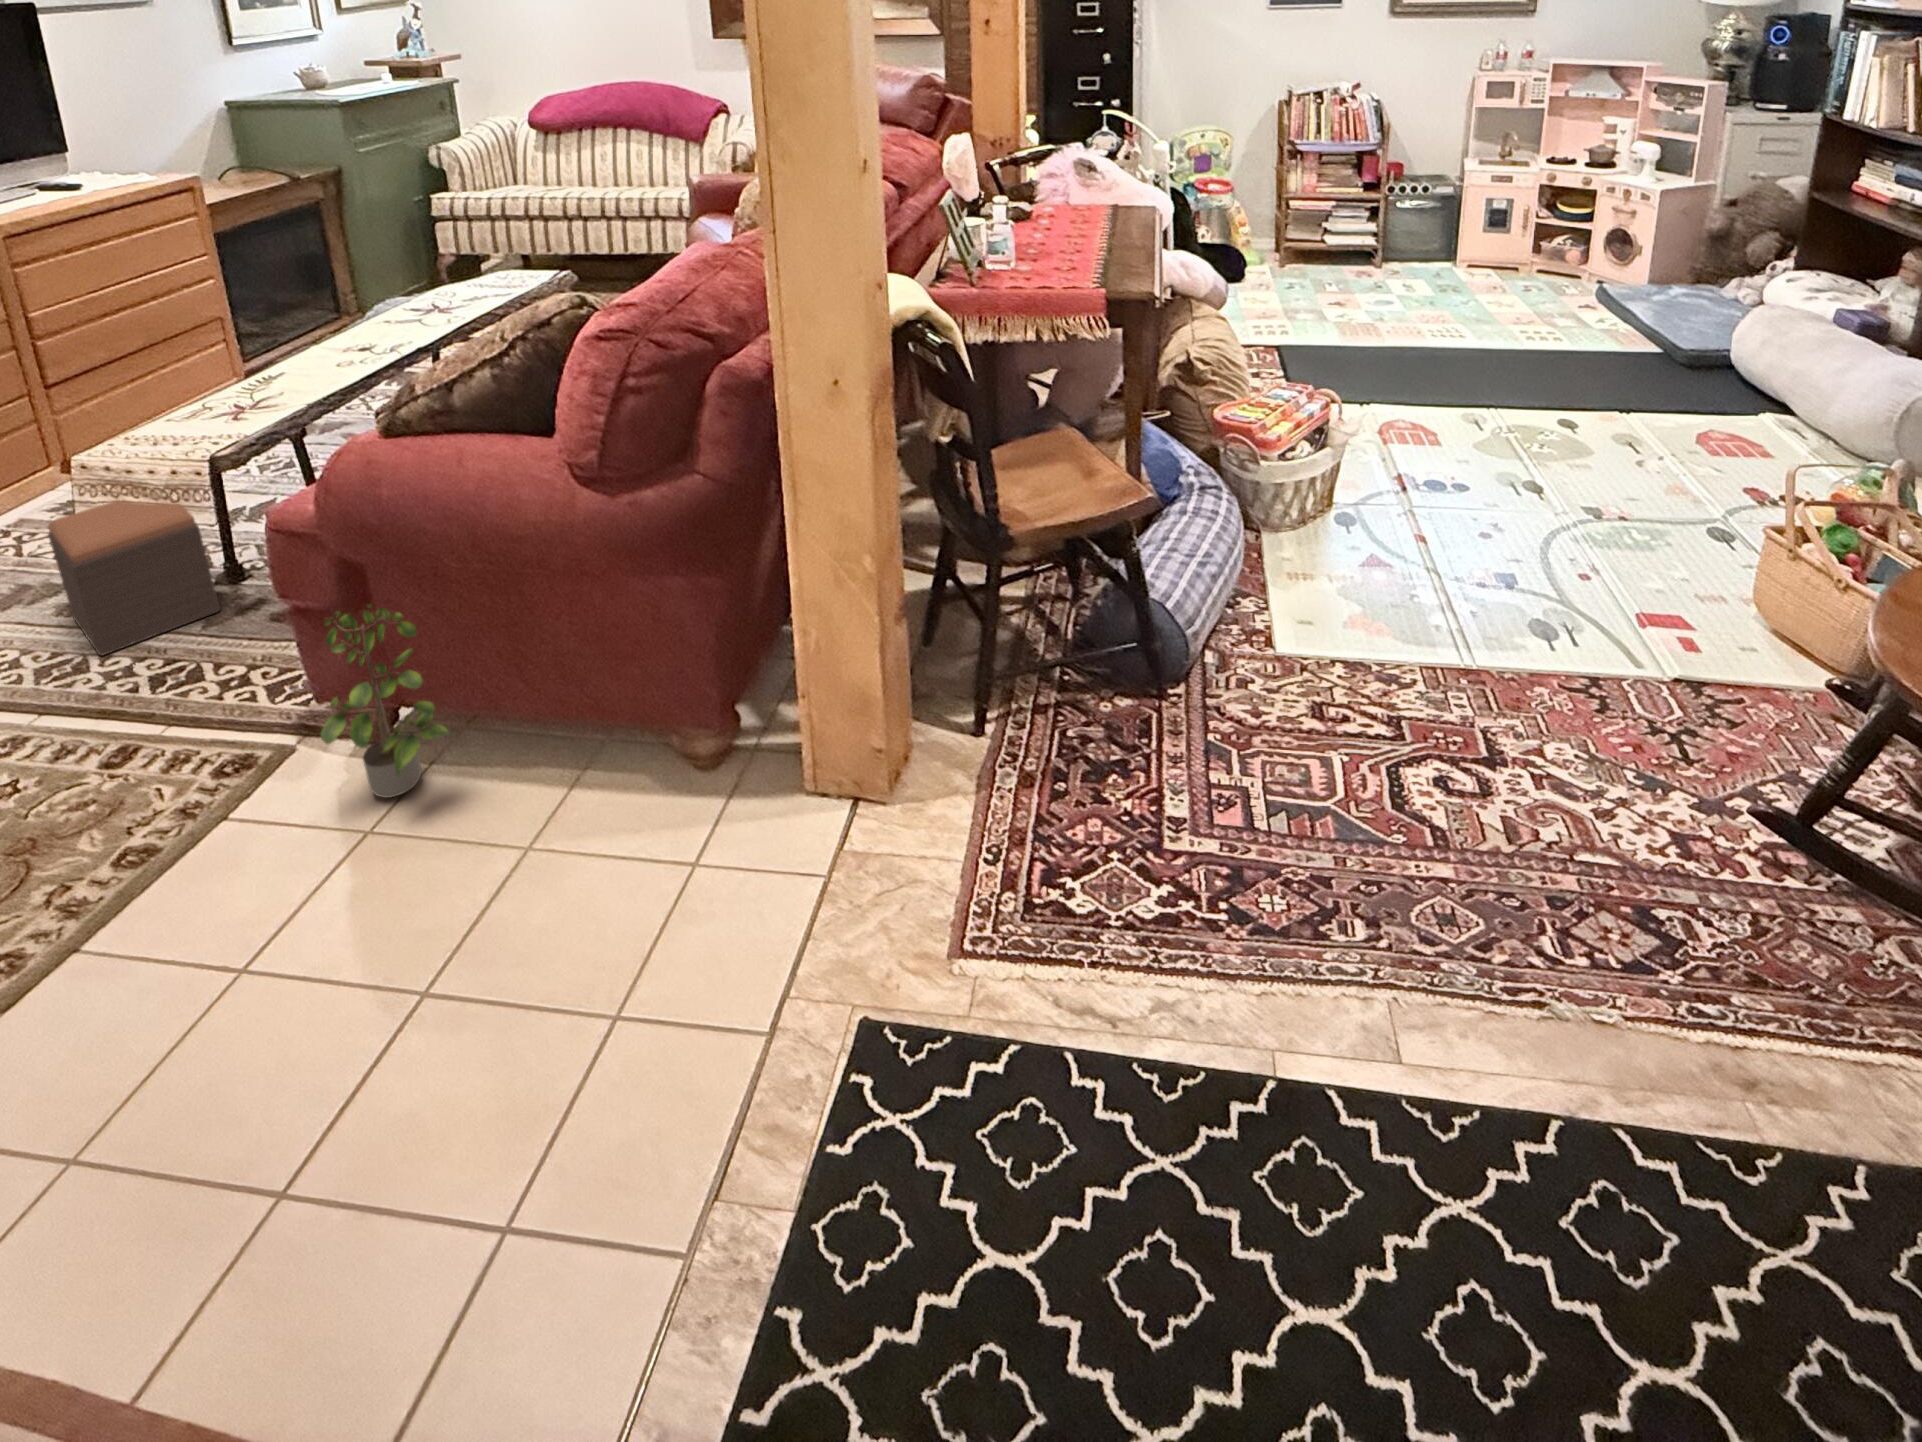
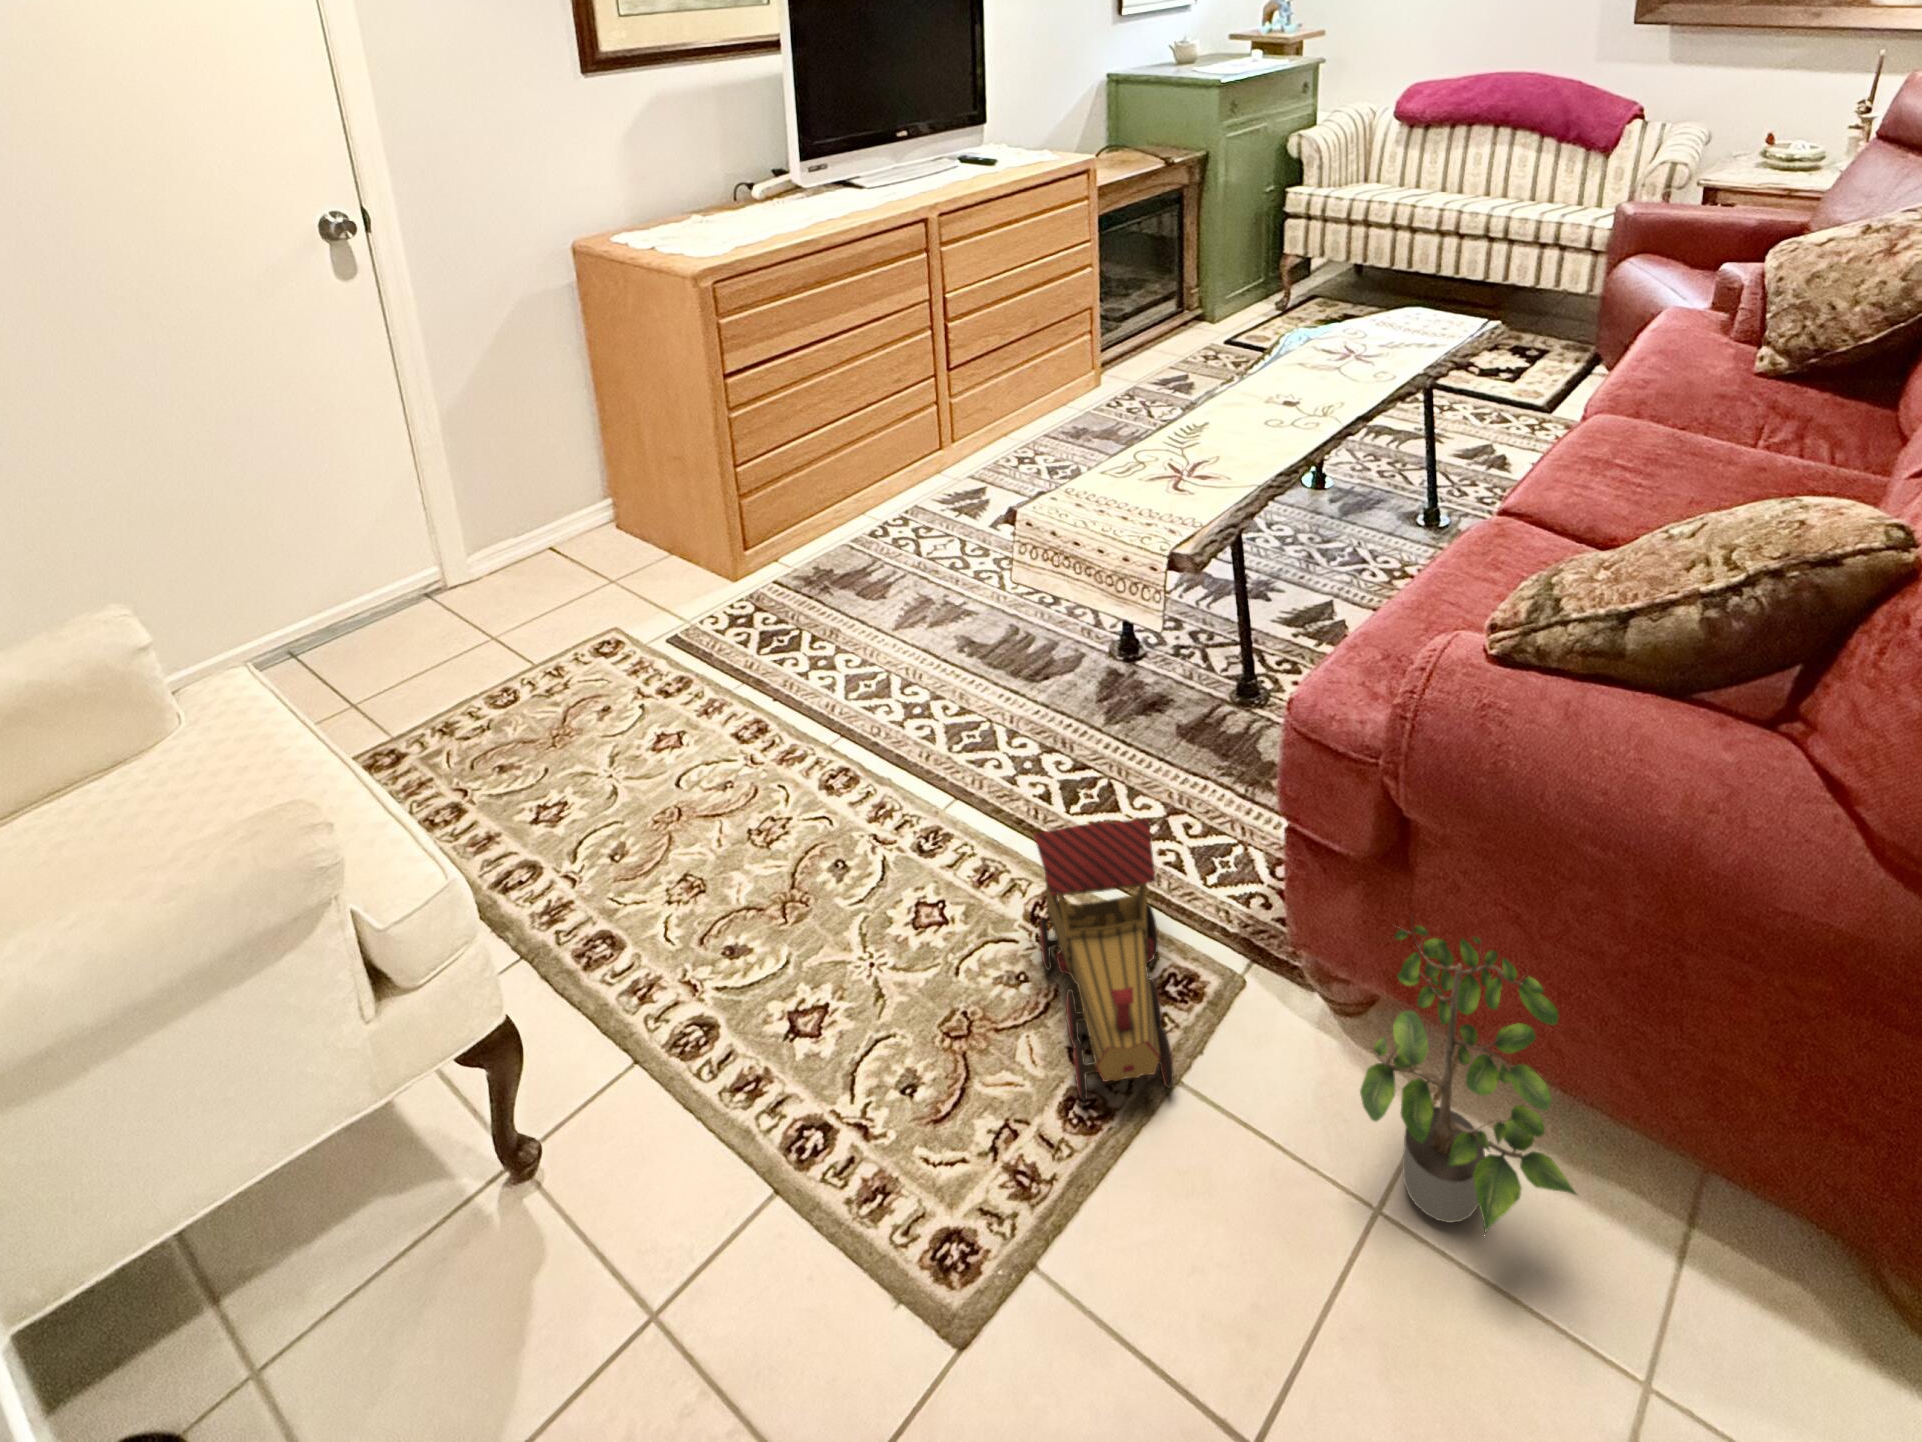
footstool: present [48,501,220,655] -> none [972,546,1129,746]
toy train: none [84,642,211,829] -> present [1034,819,1174,1101]

